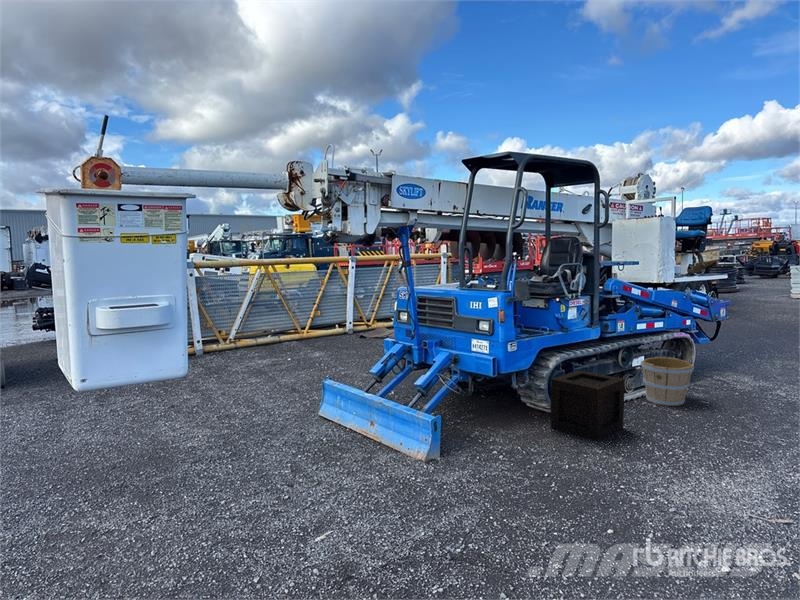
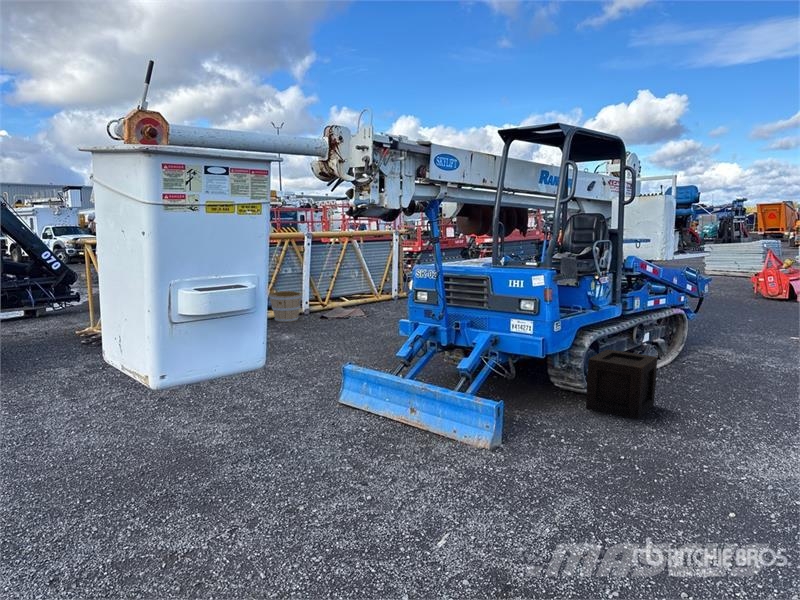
wooden bucket: present [641,357,694,406] -> present [269,291,302,322]

